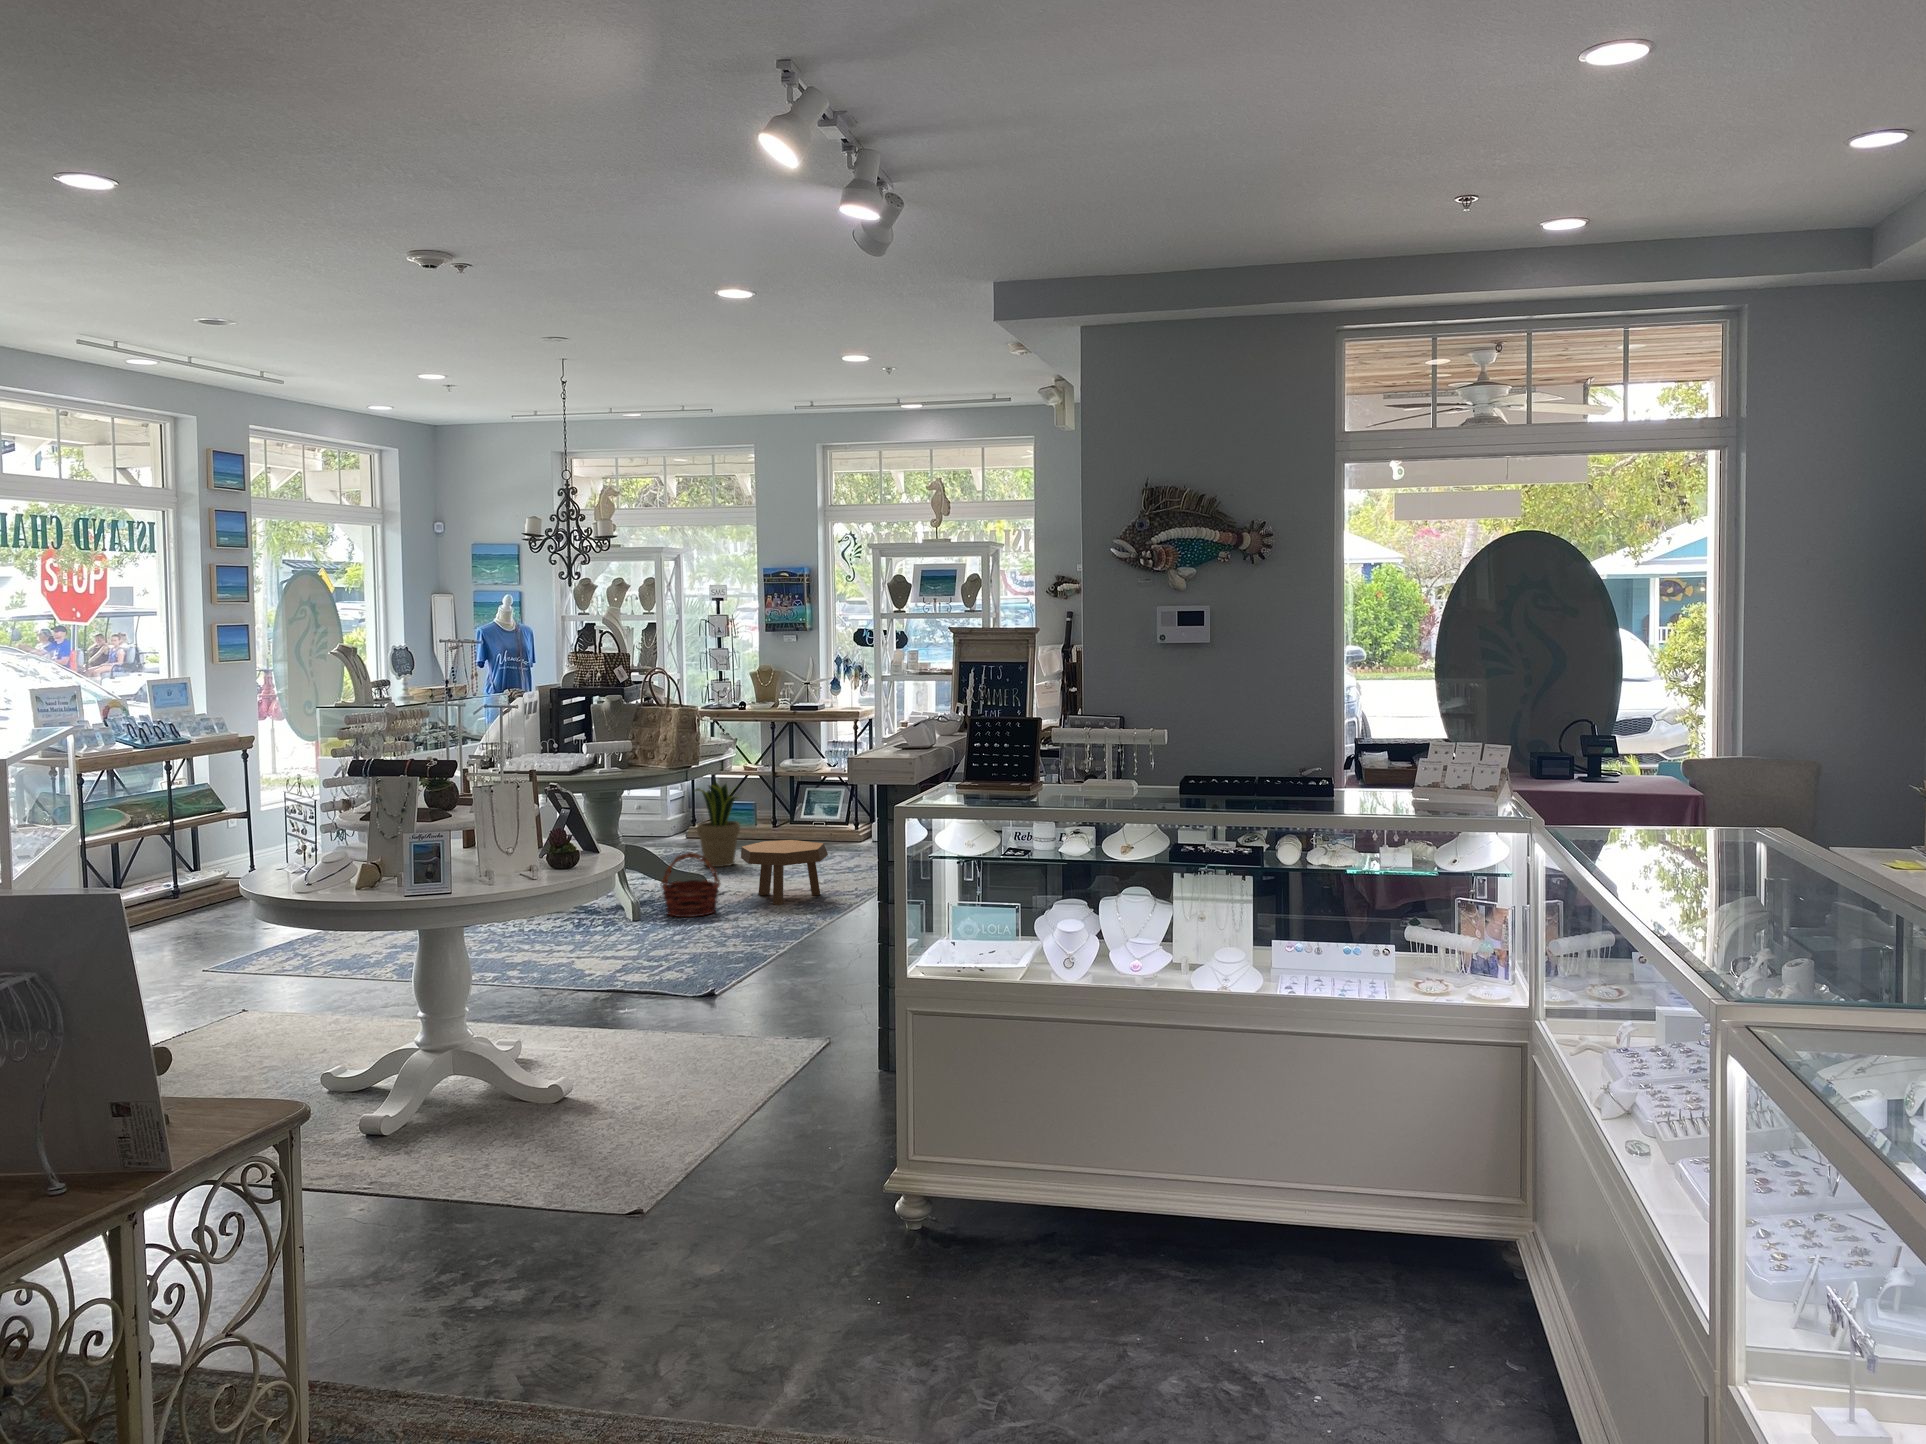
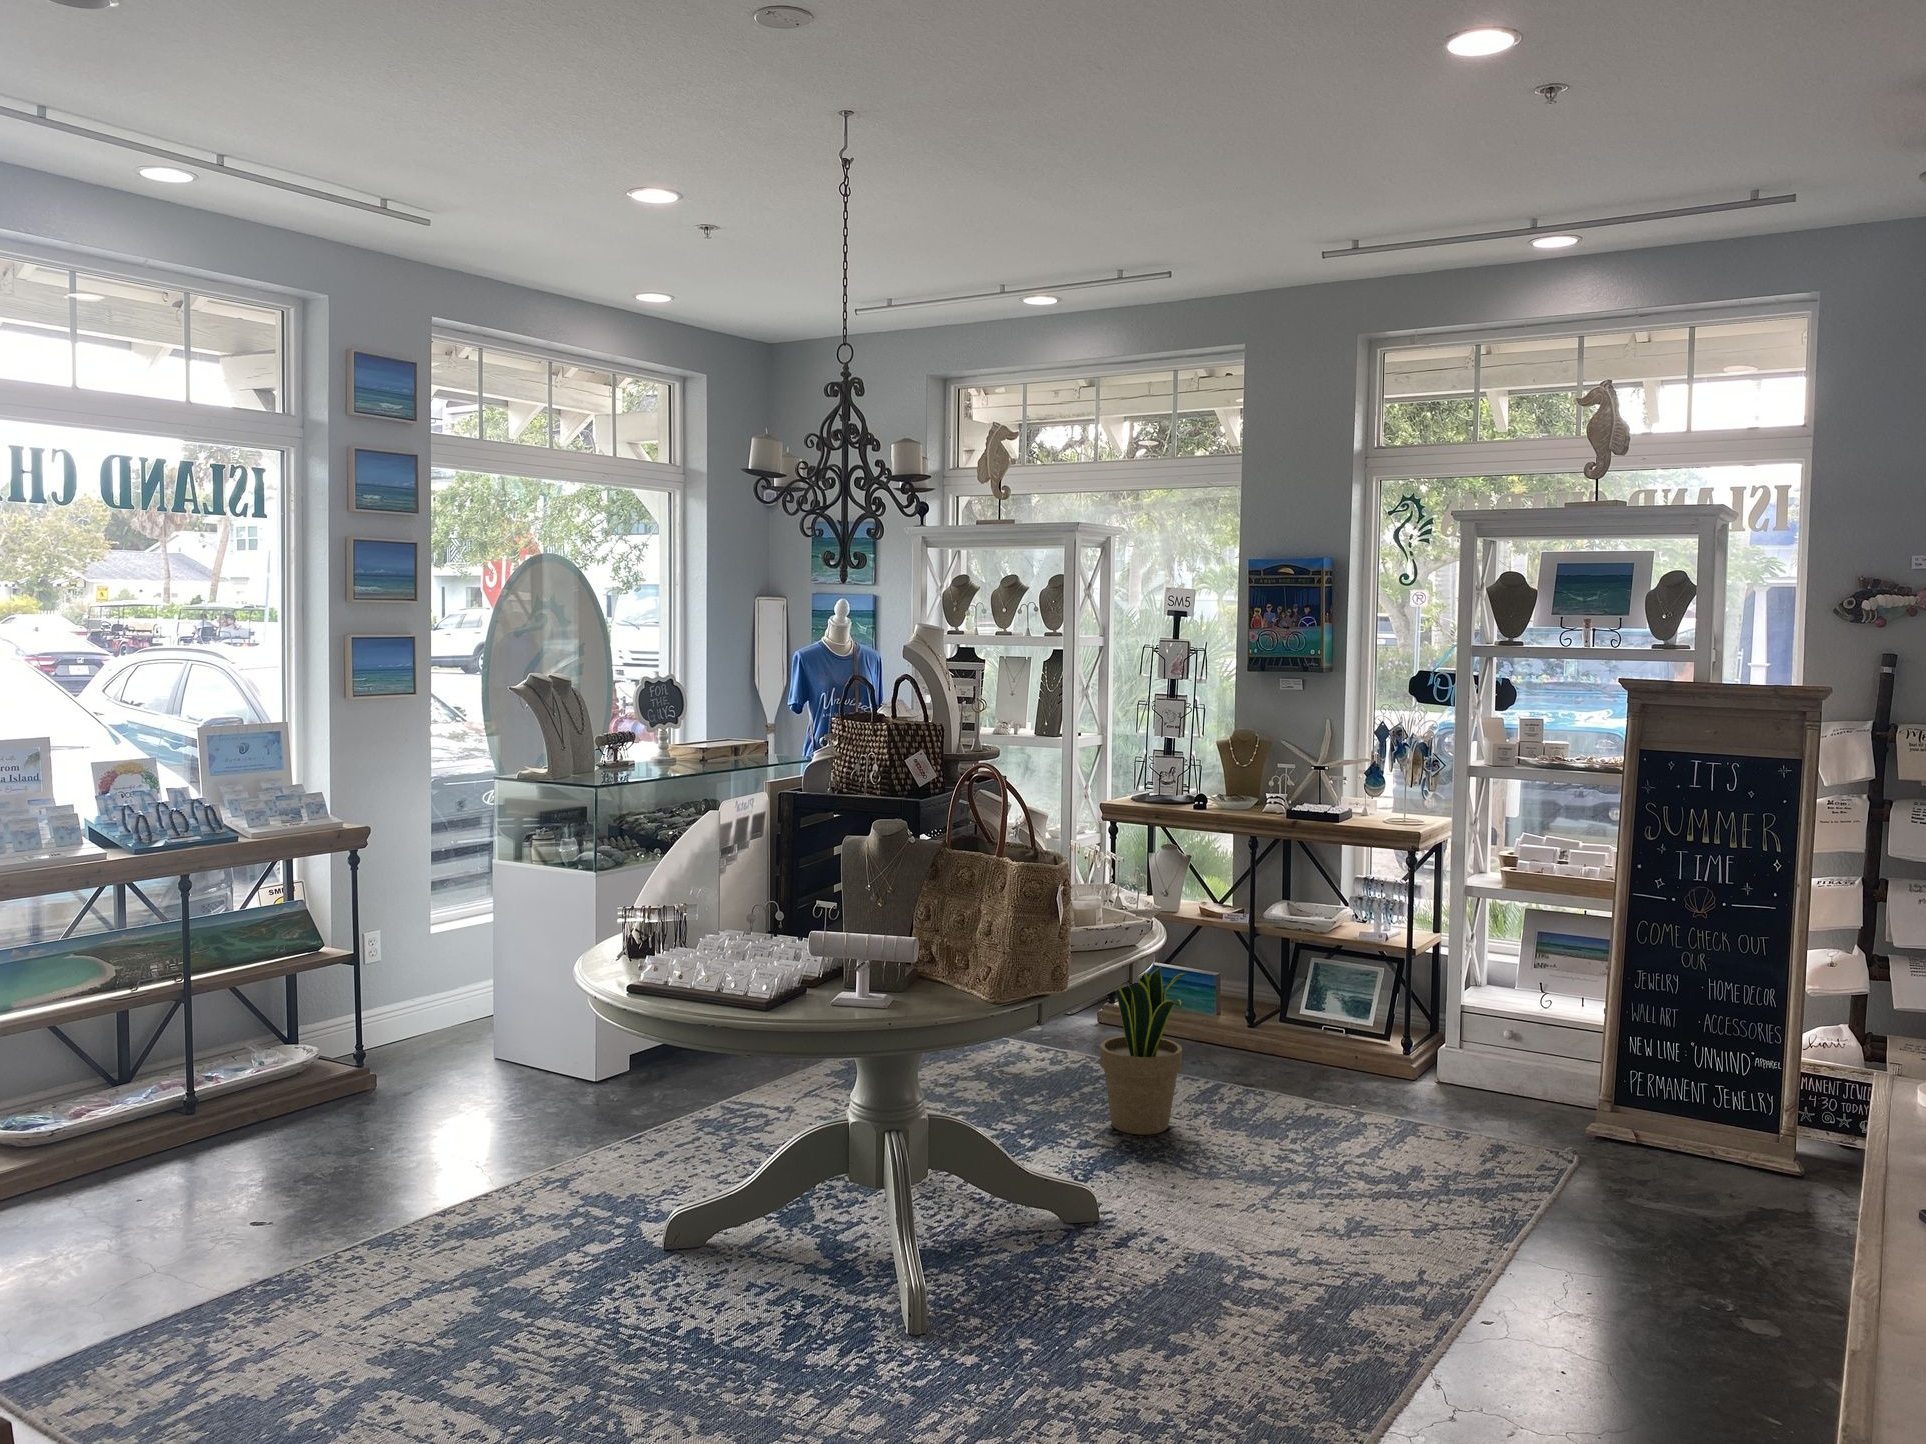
footstool: present [741,840,828,905] -> none [1168,1152,1373,1348]
basket: present [661,852,720,917] -> none [969,1207,1111,1379]

